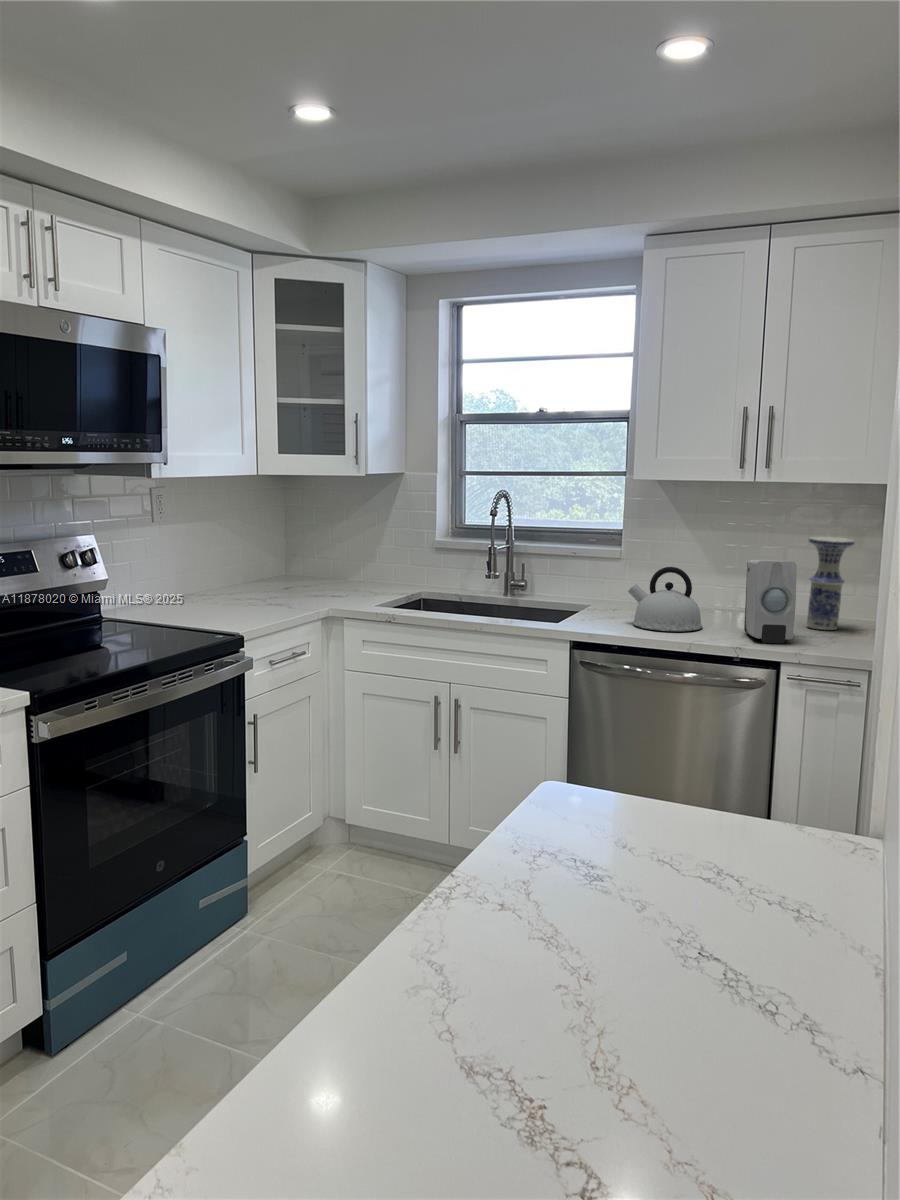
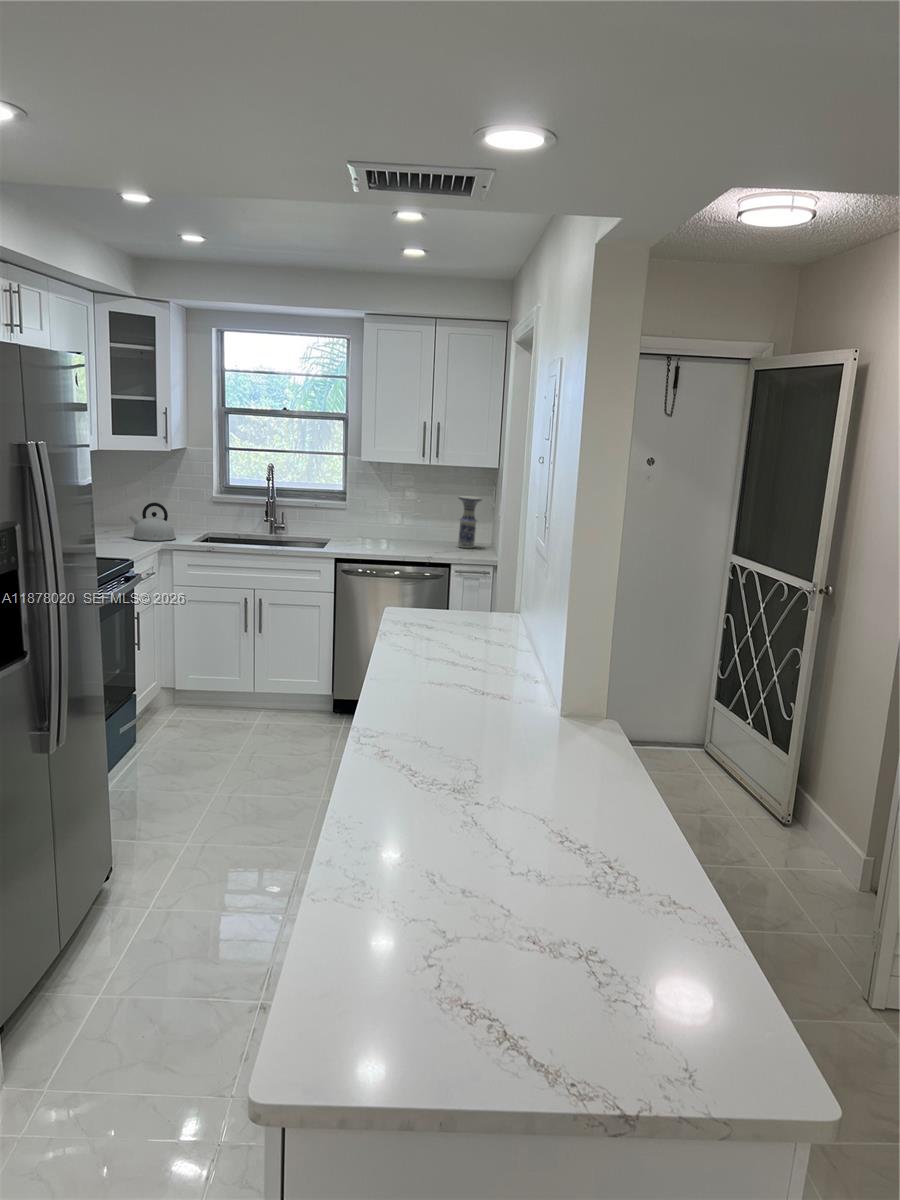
soap dispenser: present [744,560,797,643] -> none [428,509,457,555]
kettle: present [628,567,702,631] -> present [129,503,176,541]

